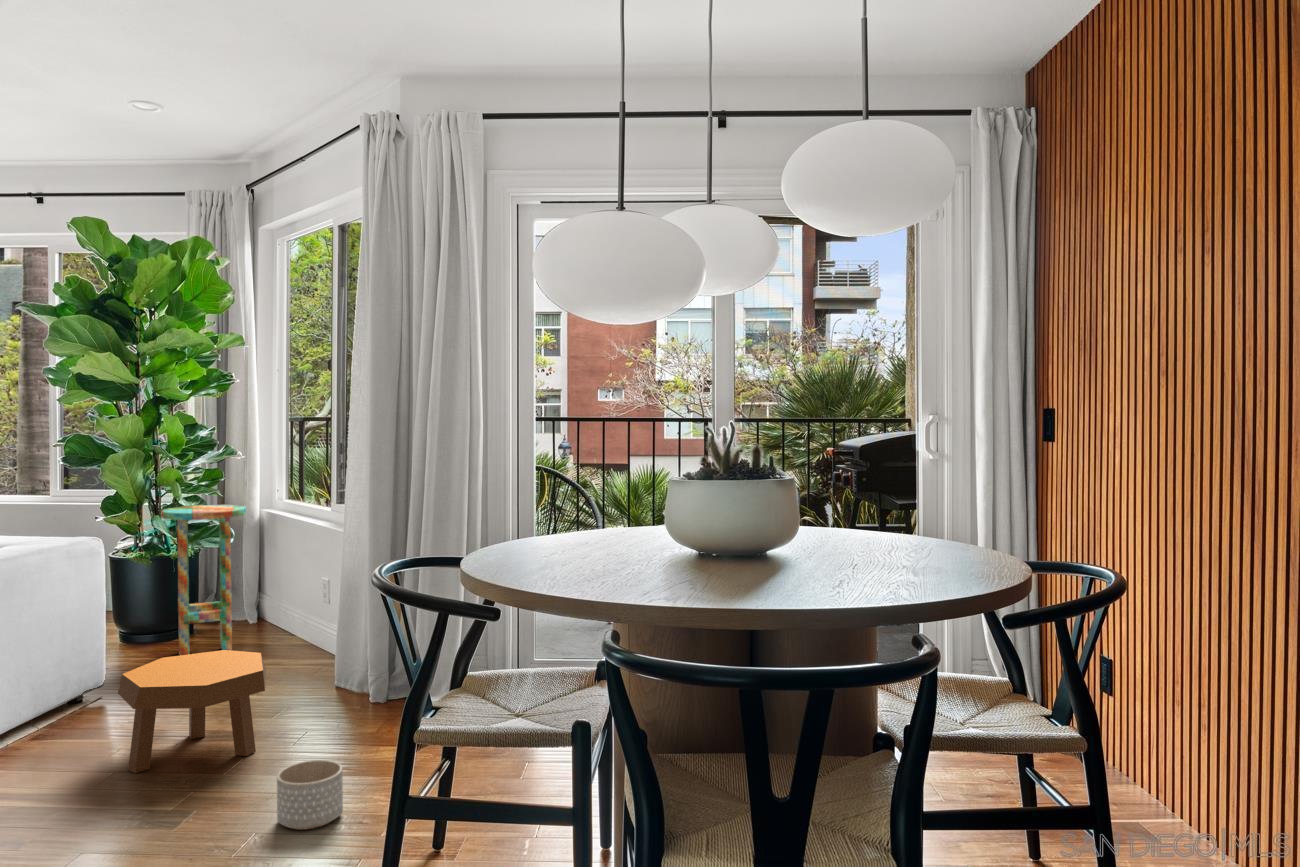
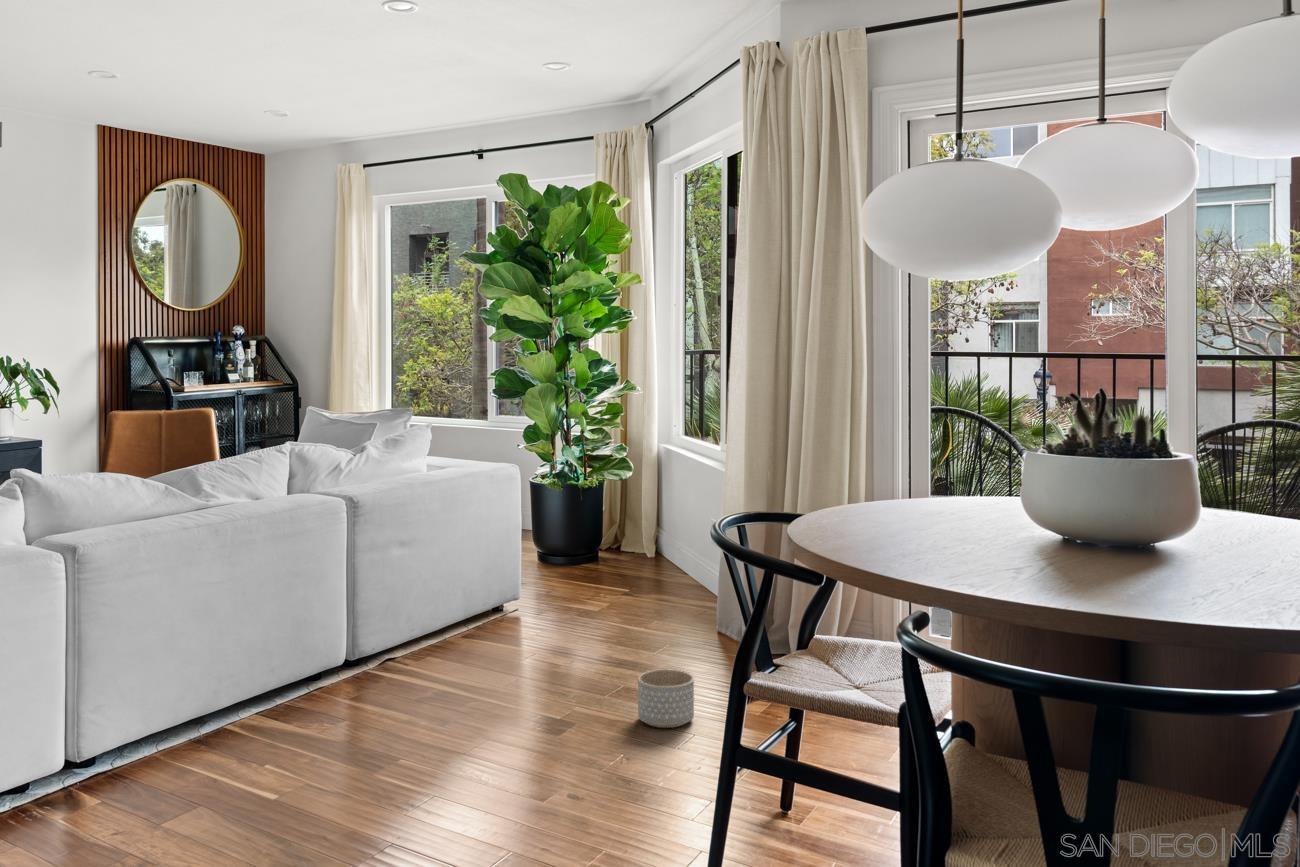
side table: present [161,505,246,655] -> none [569,438,641,583]
footstool: present [118,650,266,773] -> none [524,569,644,665]

